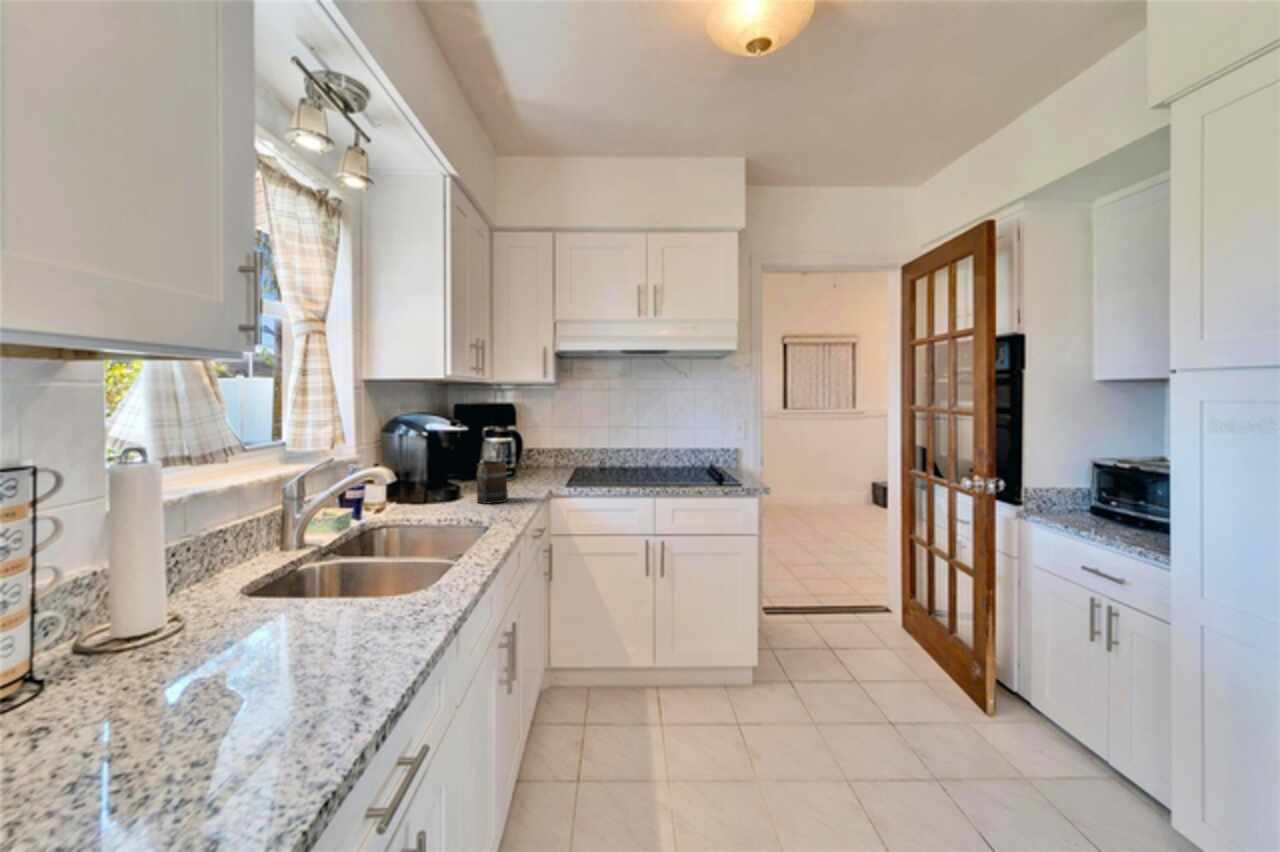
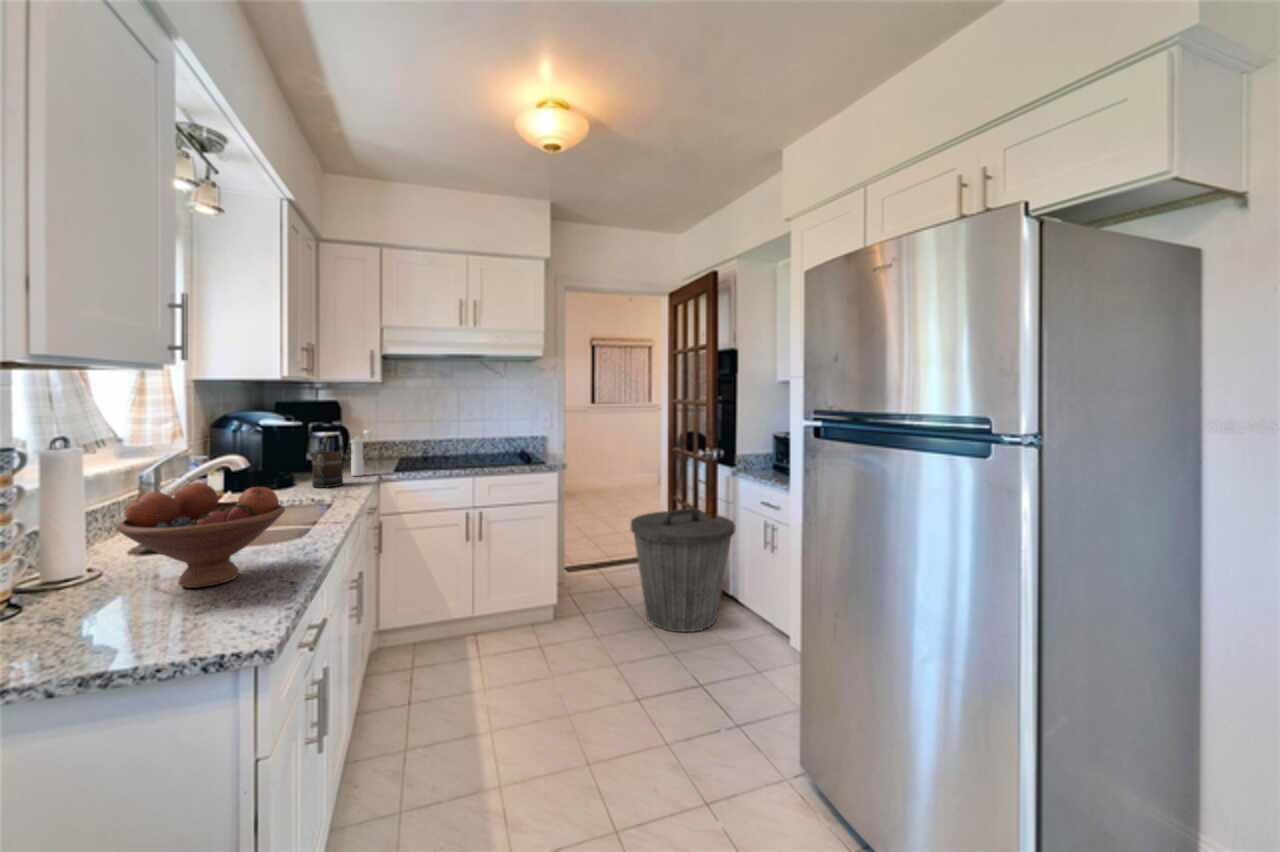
pepper mill: none [520,437,545,490] -> present [351,430,372,476]
fruit bowl: none [132,512,375,678] -> present [117,483,285,588]
trash can: none [855,551,1028,739] -> present [631,508,736,632]

